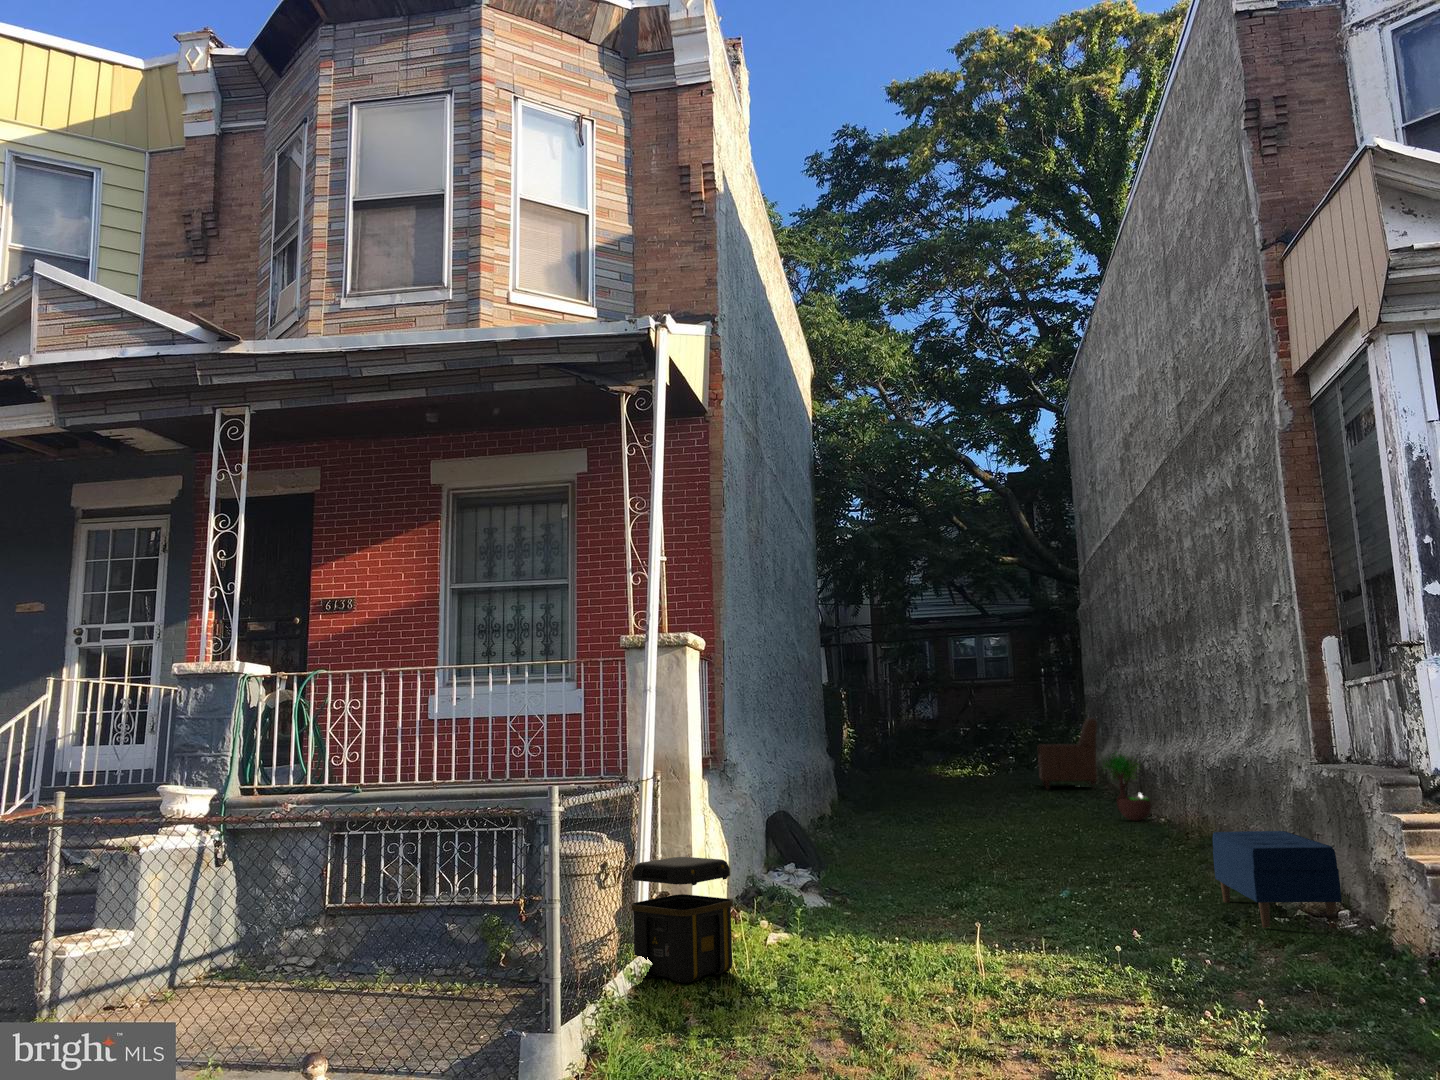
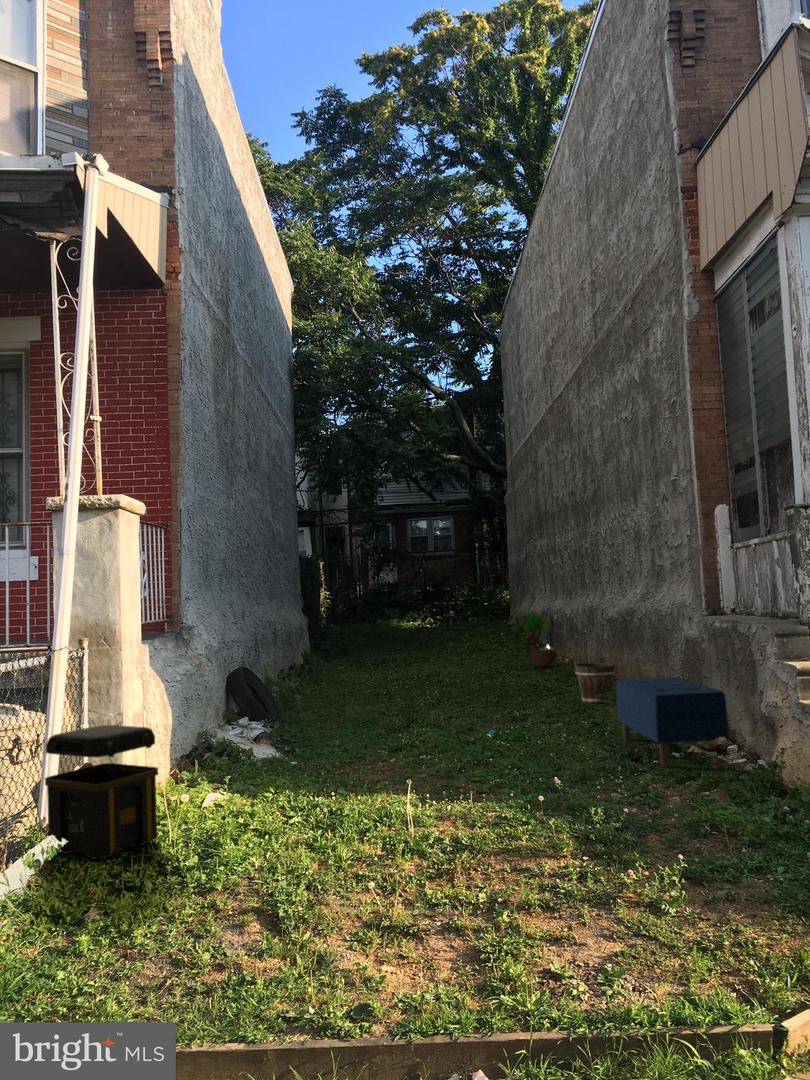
chair: present [1038,717,1097,790] -> none [466,584,514,643]
bucket: none [1167,811,1219,863] -> present [574,659,615,703]

